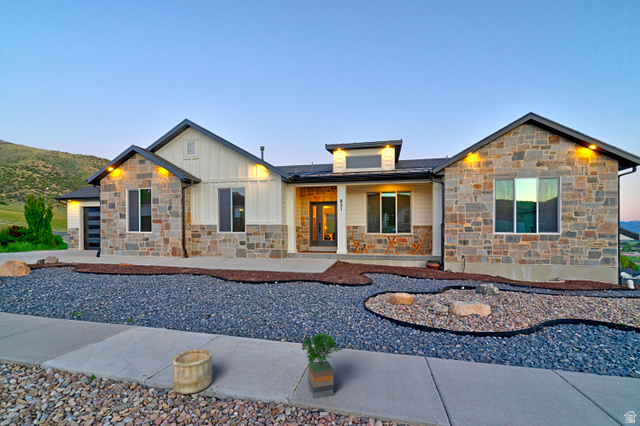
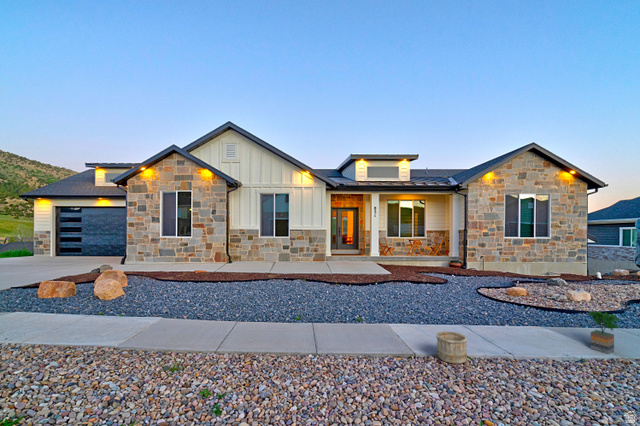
wooden bucket: present [172,349,213,394] -> present [436,331,467,364]

